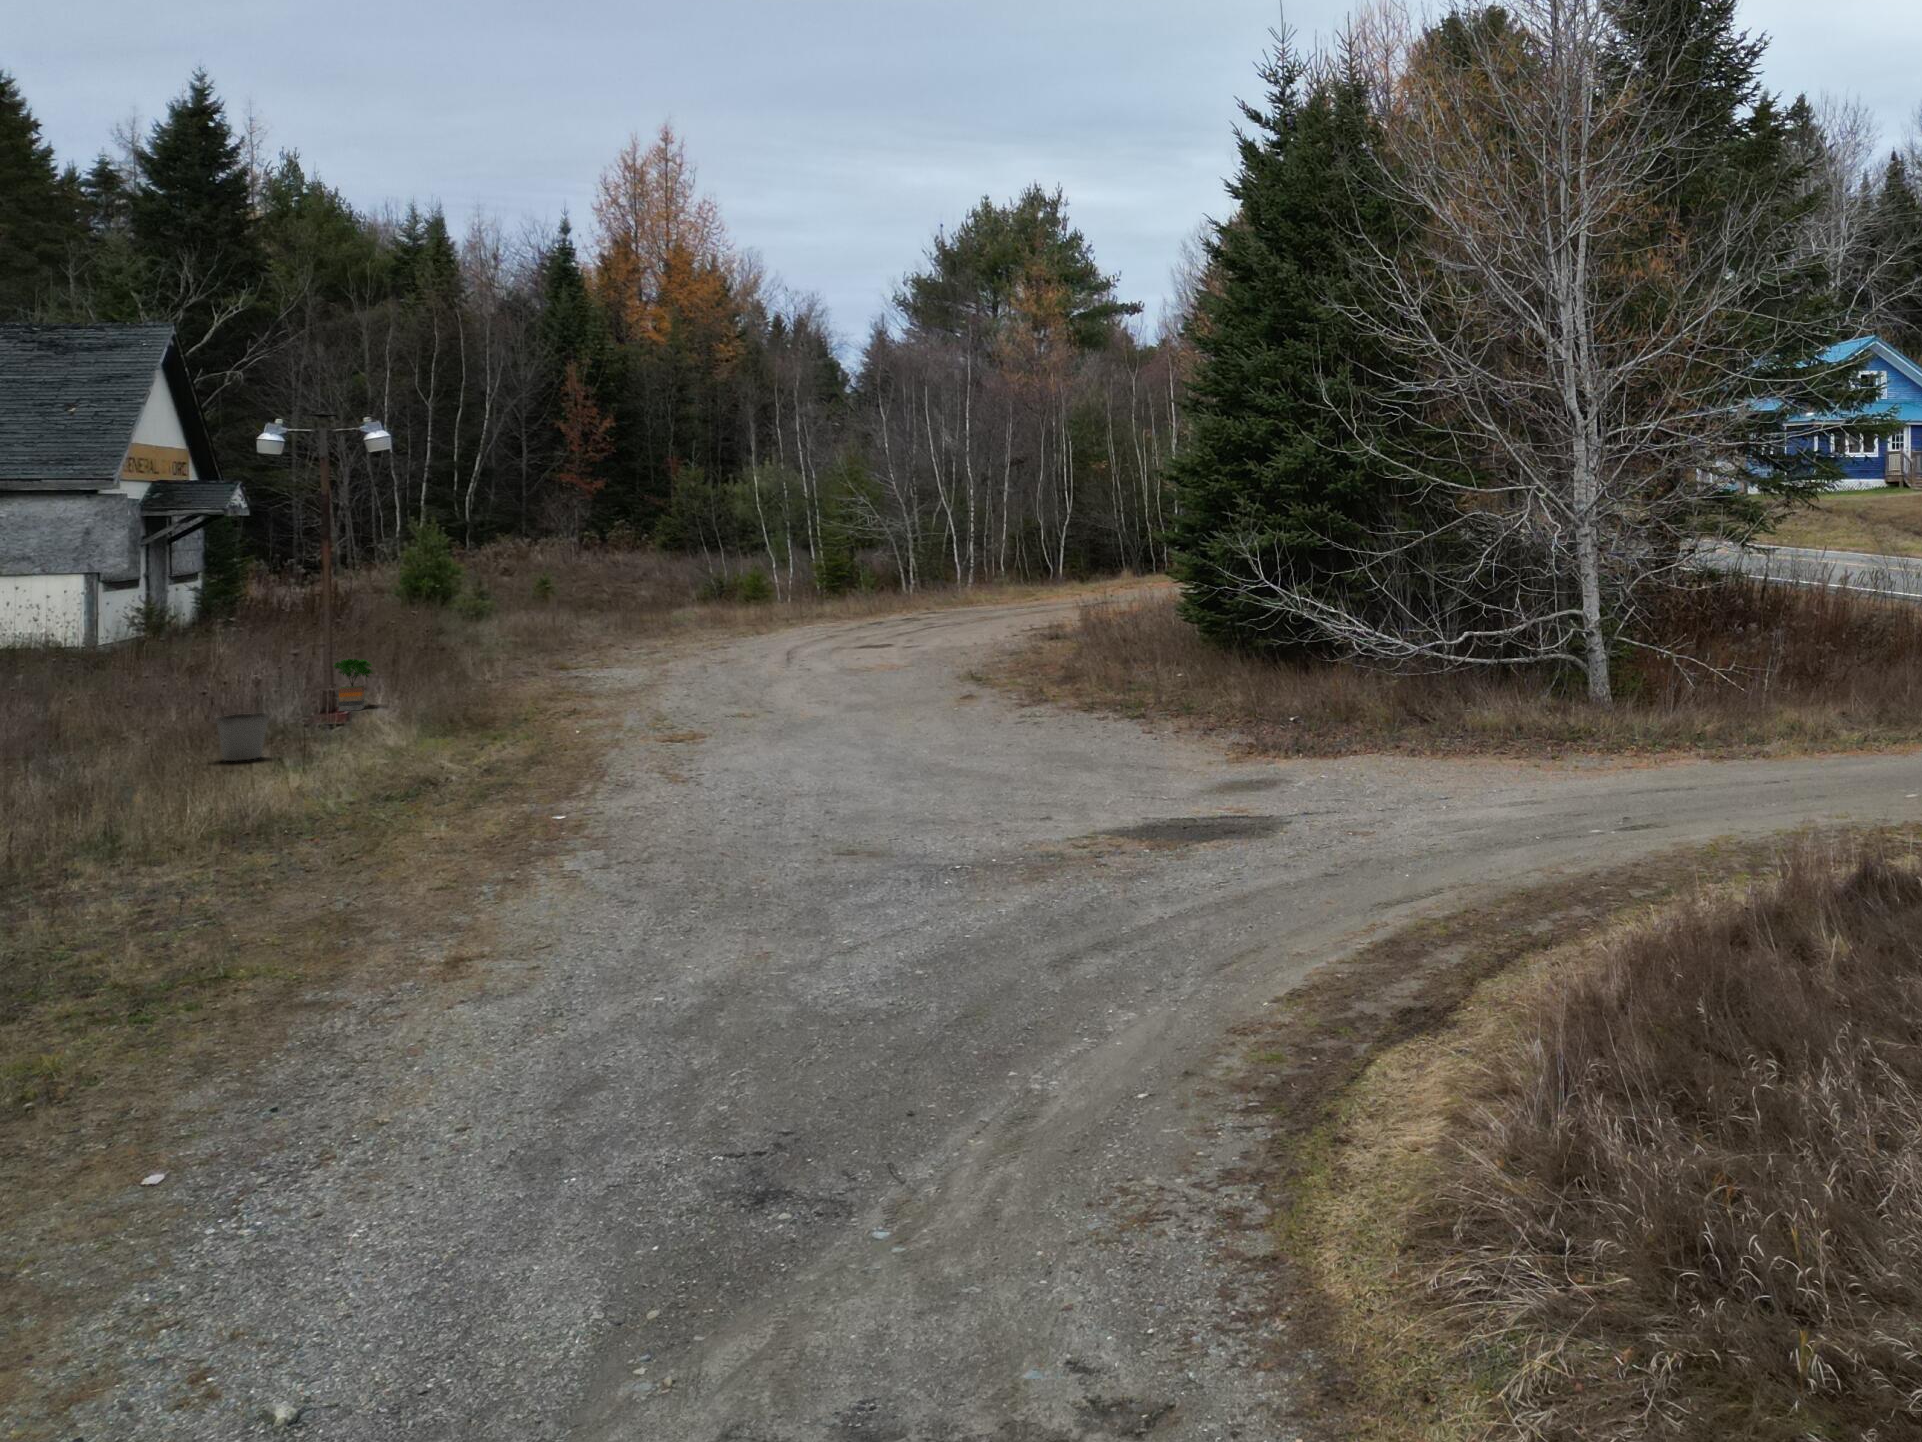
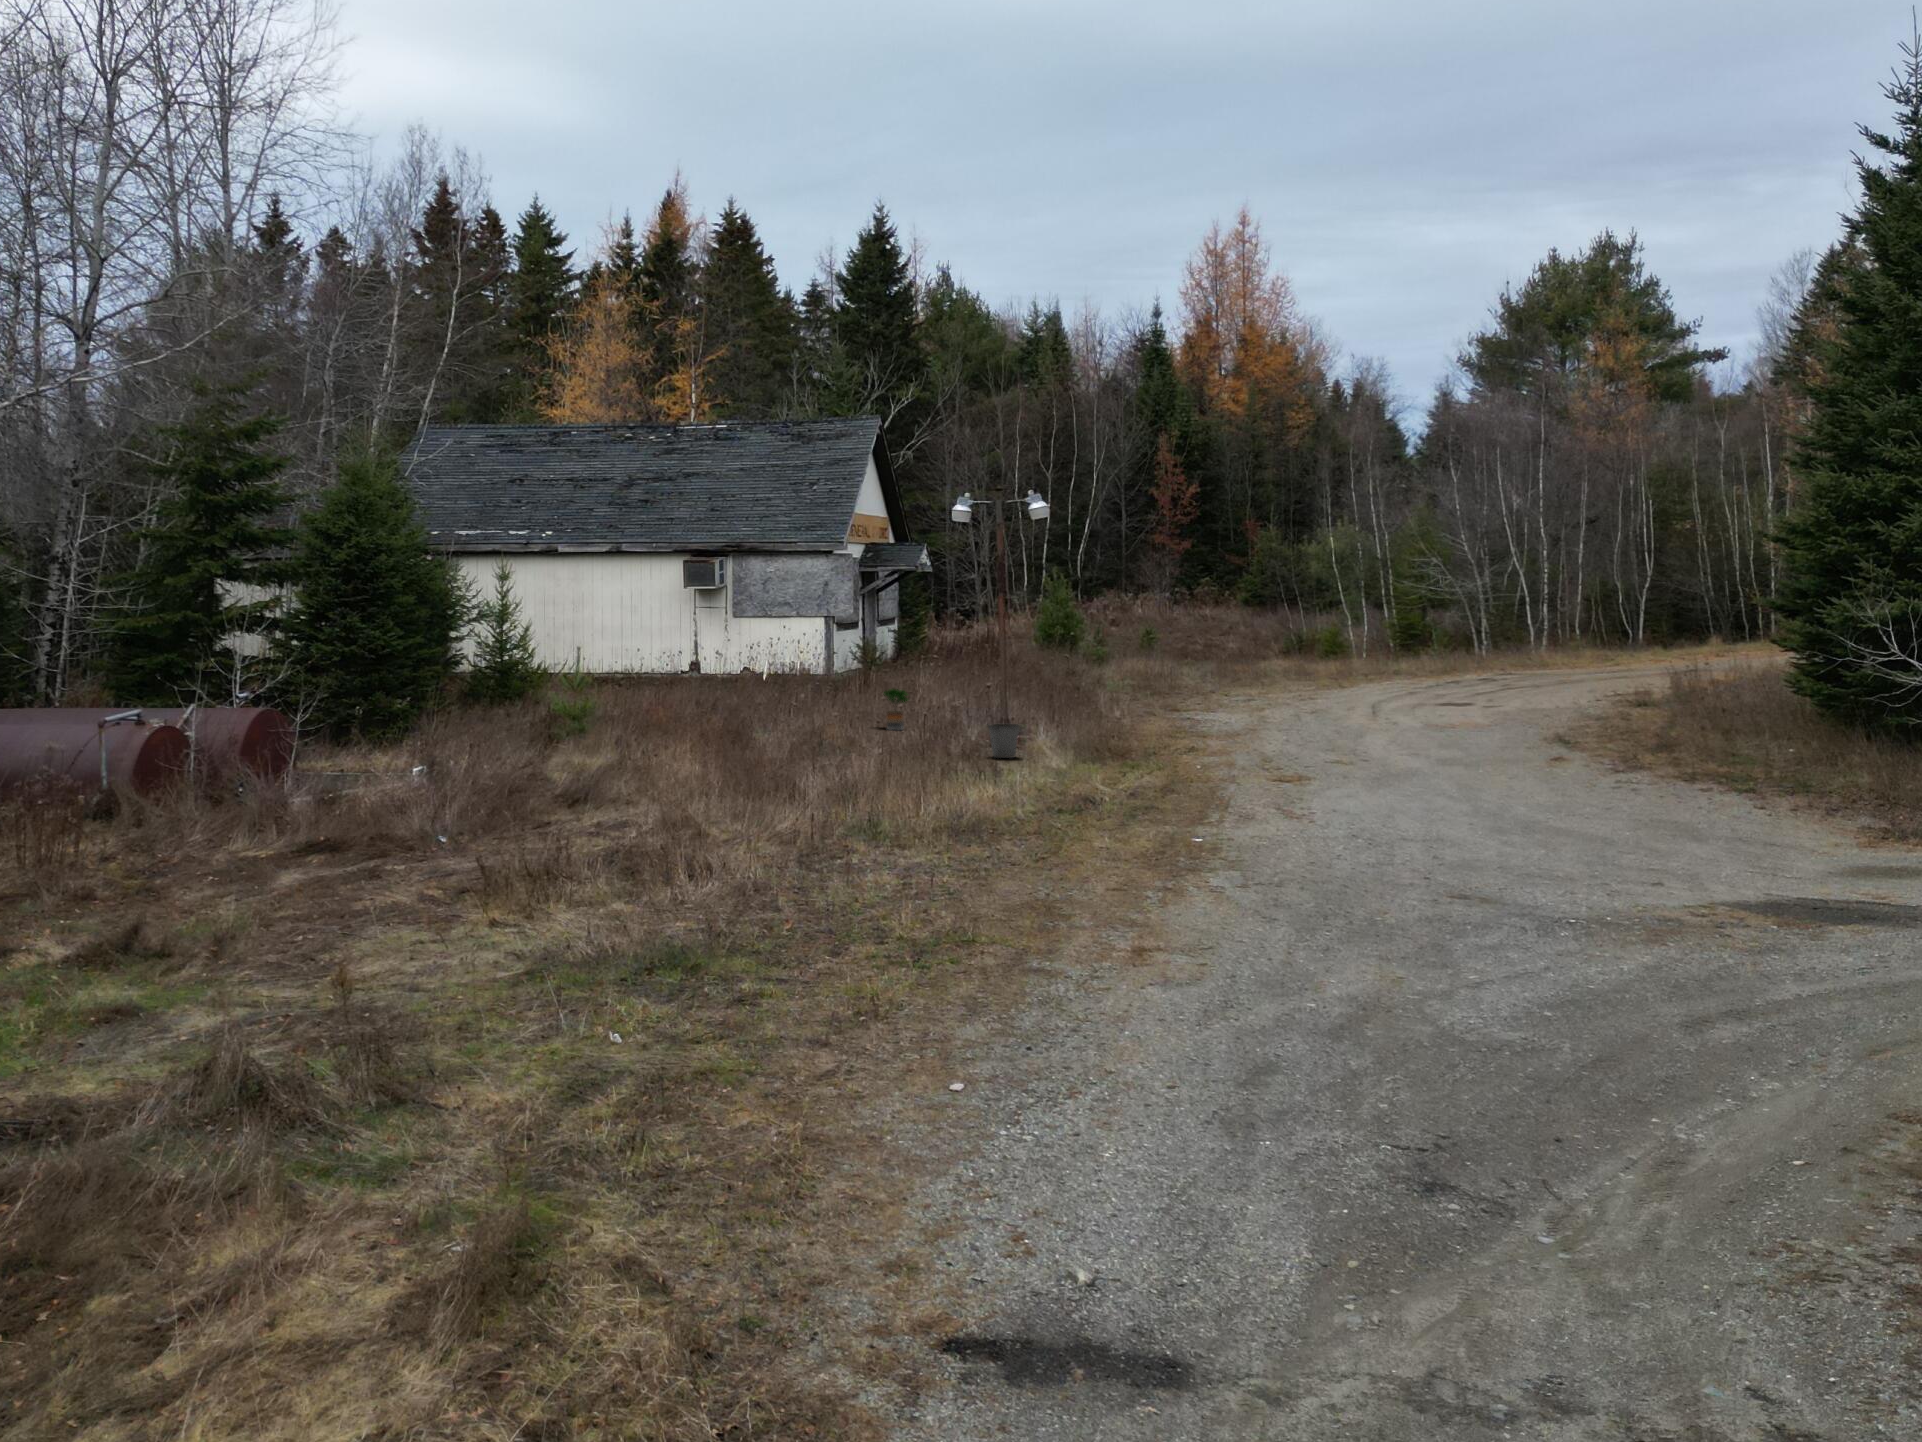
potted tree: present [334,659,373,711] -> present [884,689,908,730]

